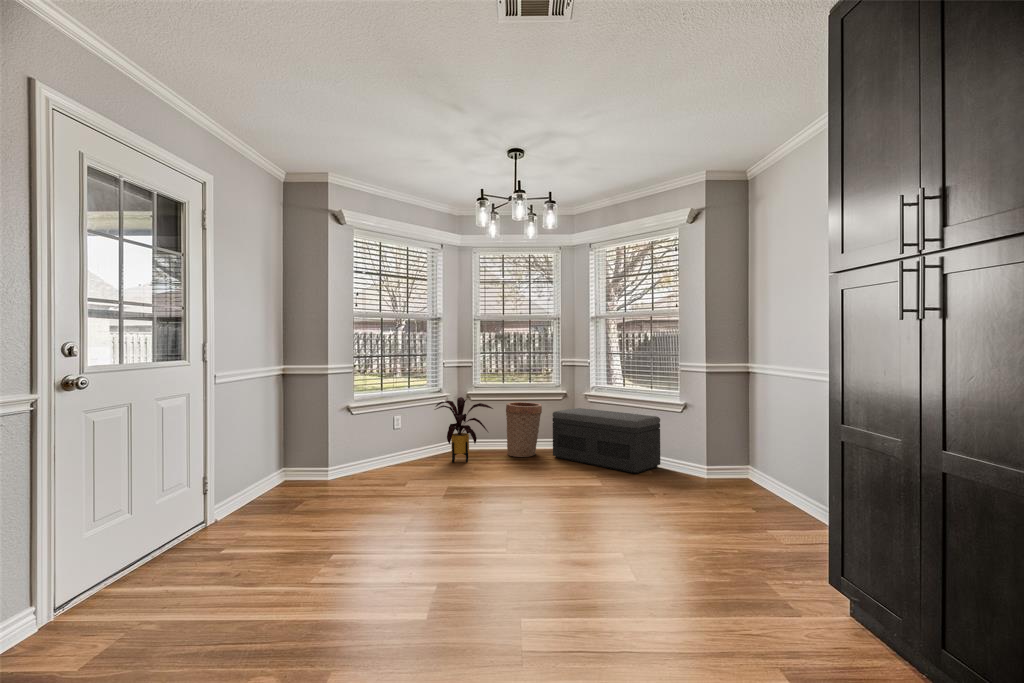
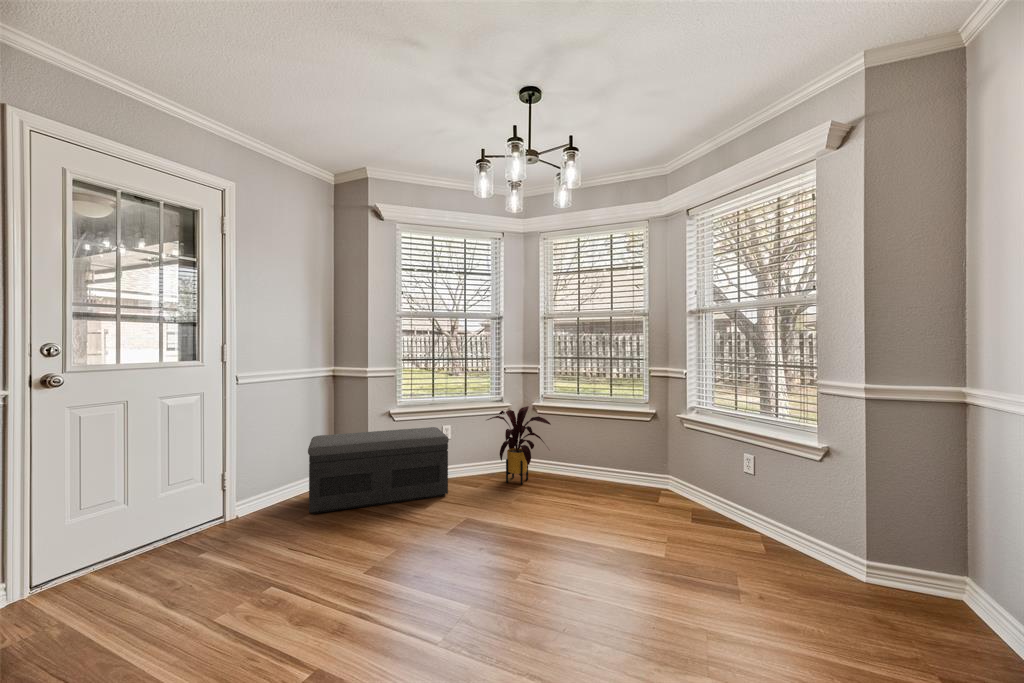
basket: present [506,402,542,457] -> none [576,416,621,486]
storage bench: present [553,408,660,474] -> present [308,427,449,513]

